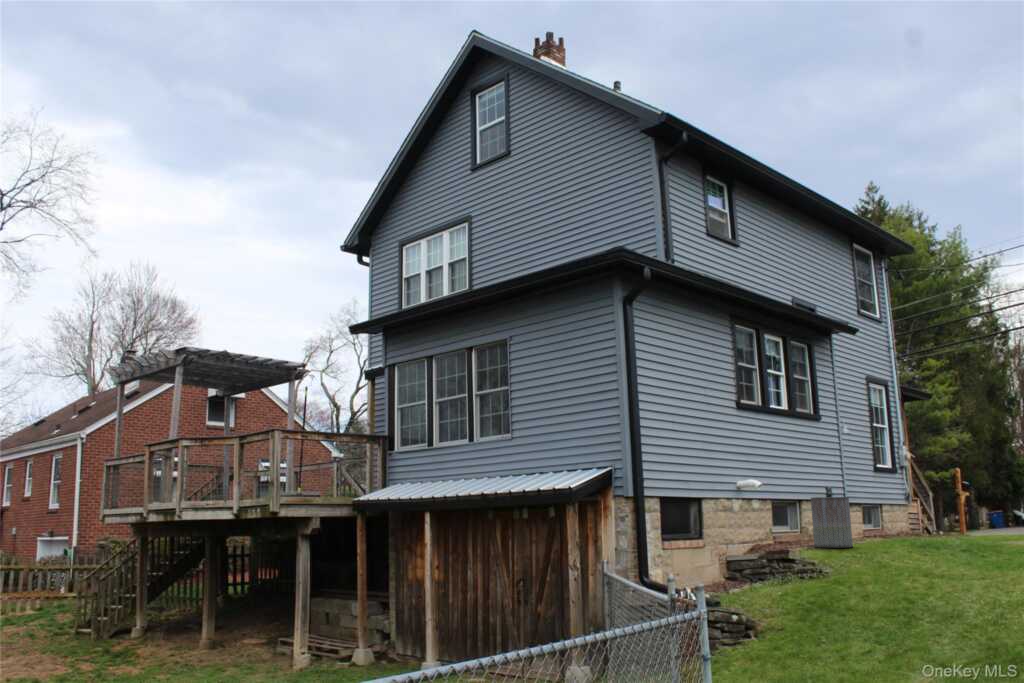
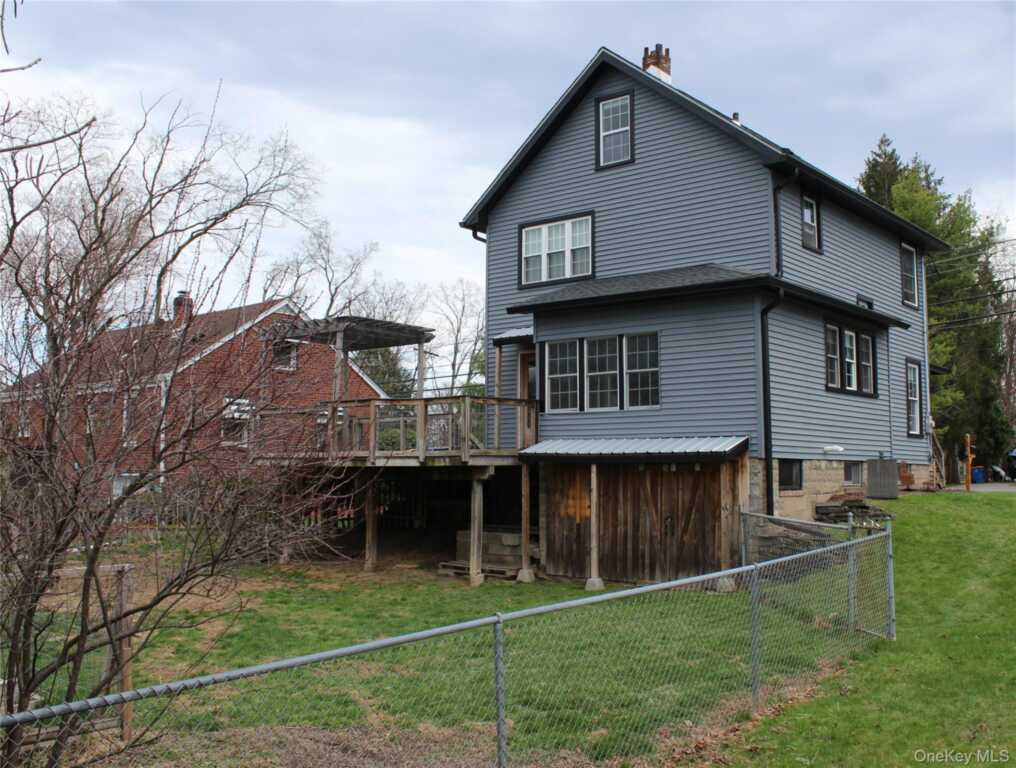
lounge chair: none [863,500,910,538] -> present [900,461,934,491]

